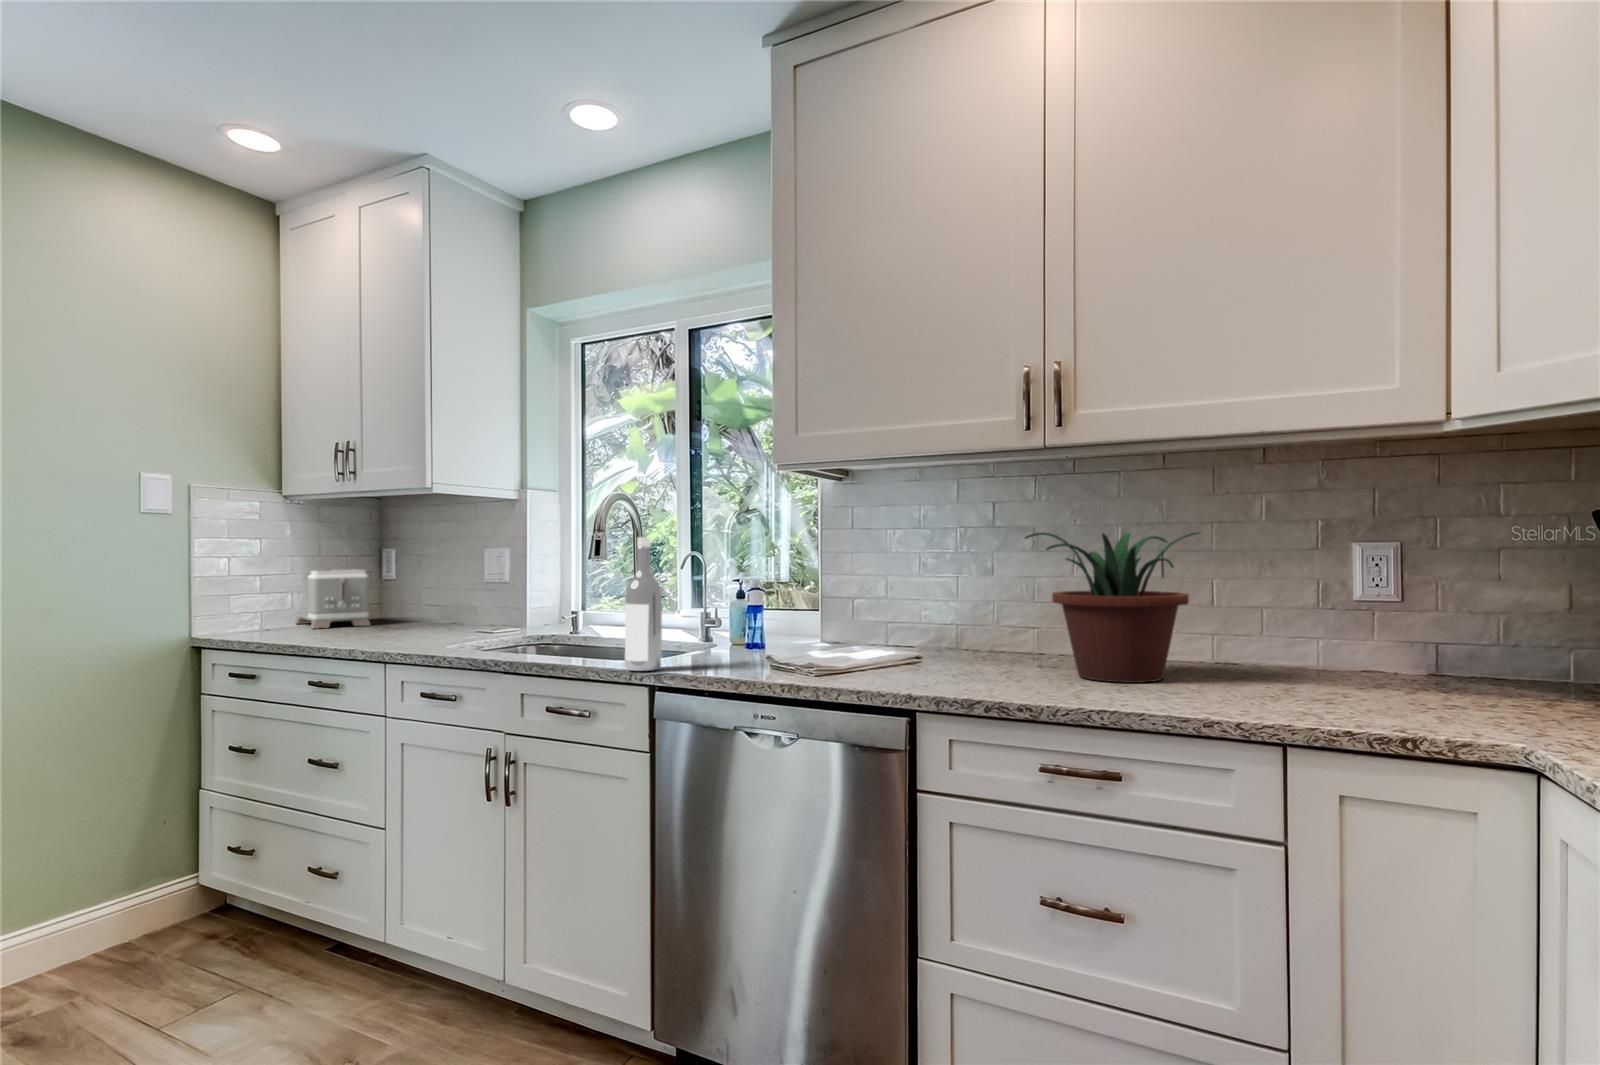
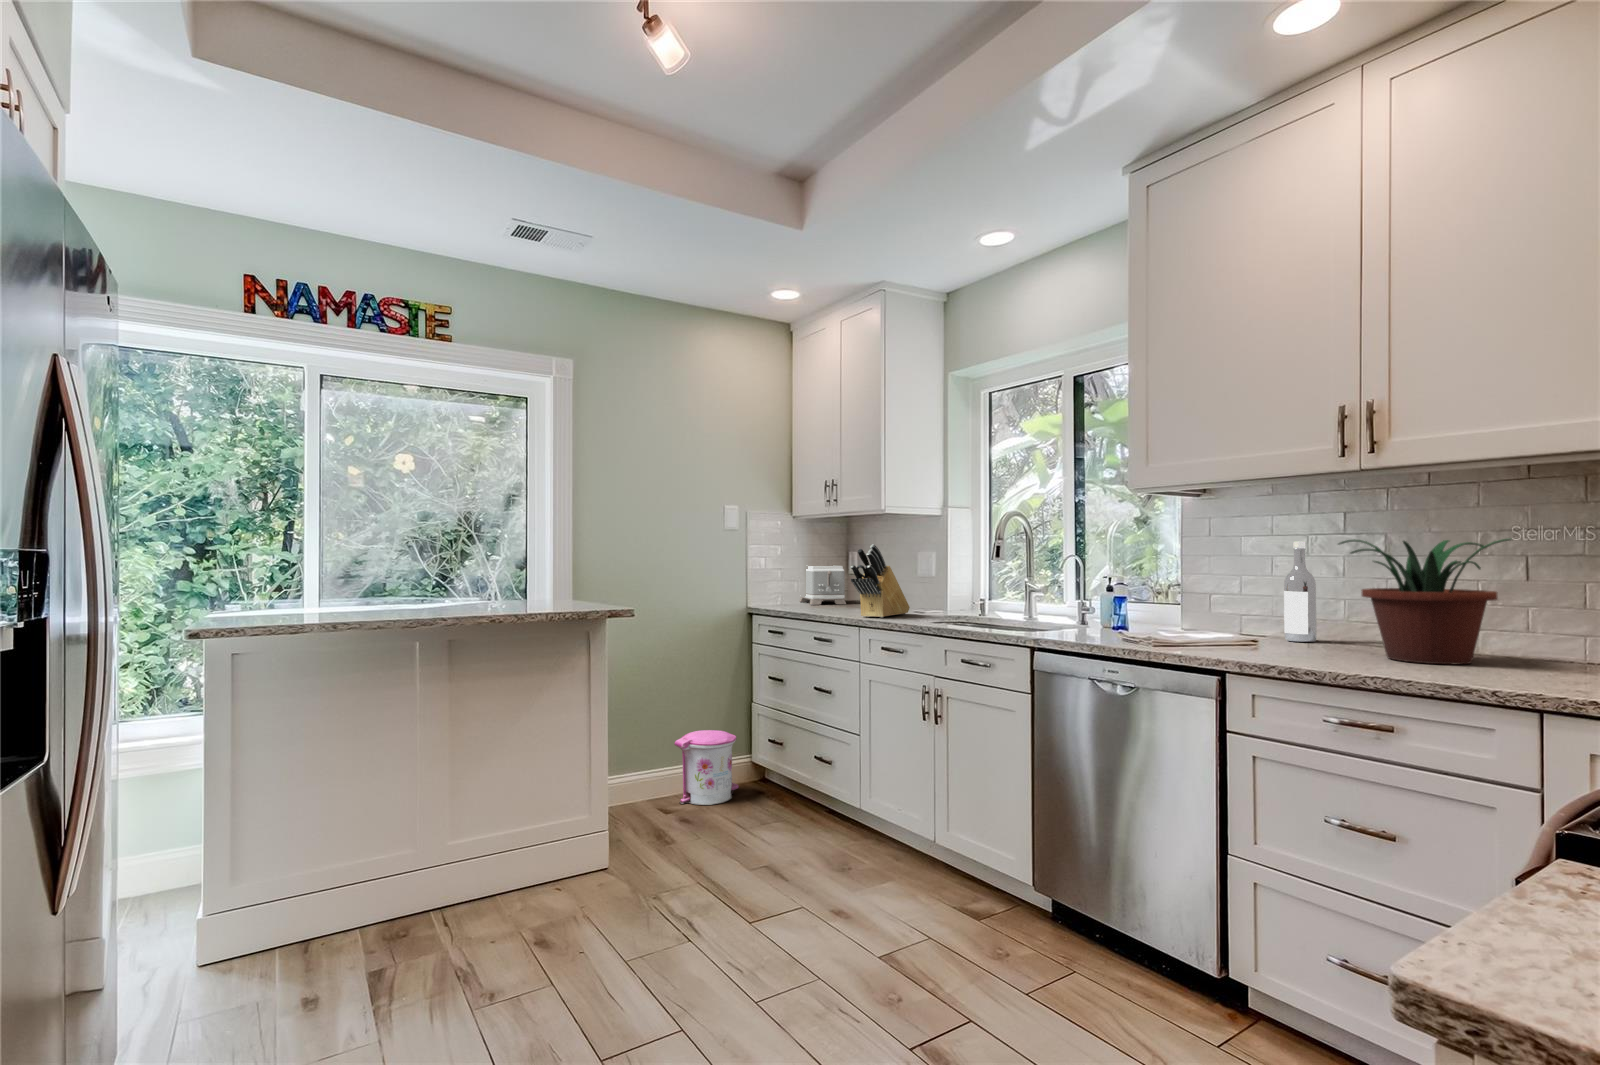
wine bottle: present [625,537,662,671] -> present [1284,541,1317,642]
knife block: none [371,538,468,647] -> present [851,544,910,618]
trash can: none [39,842,174,982] -> present [674,730,738,805]

